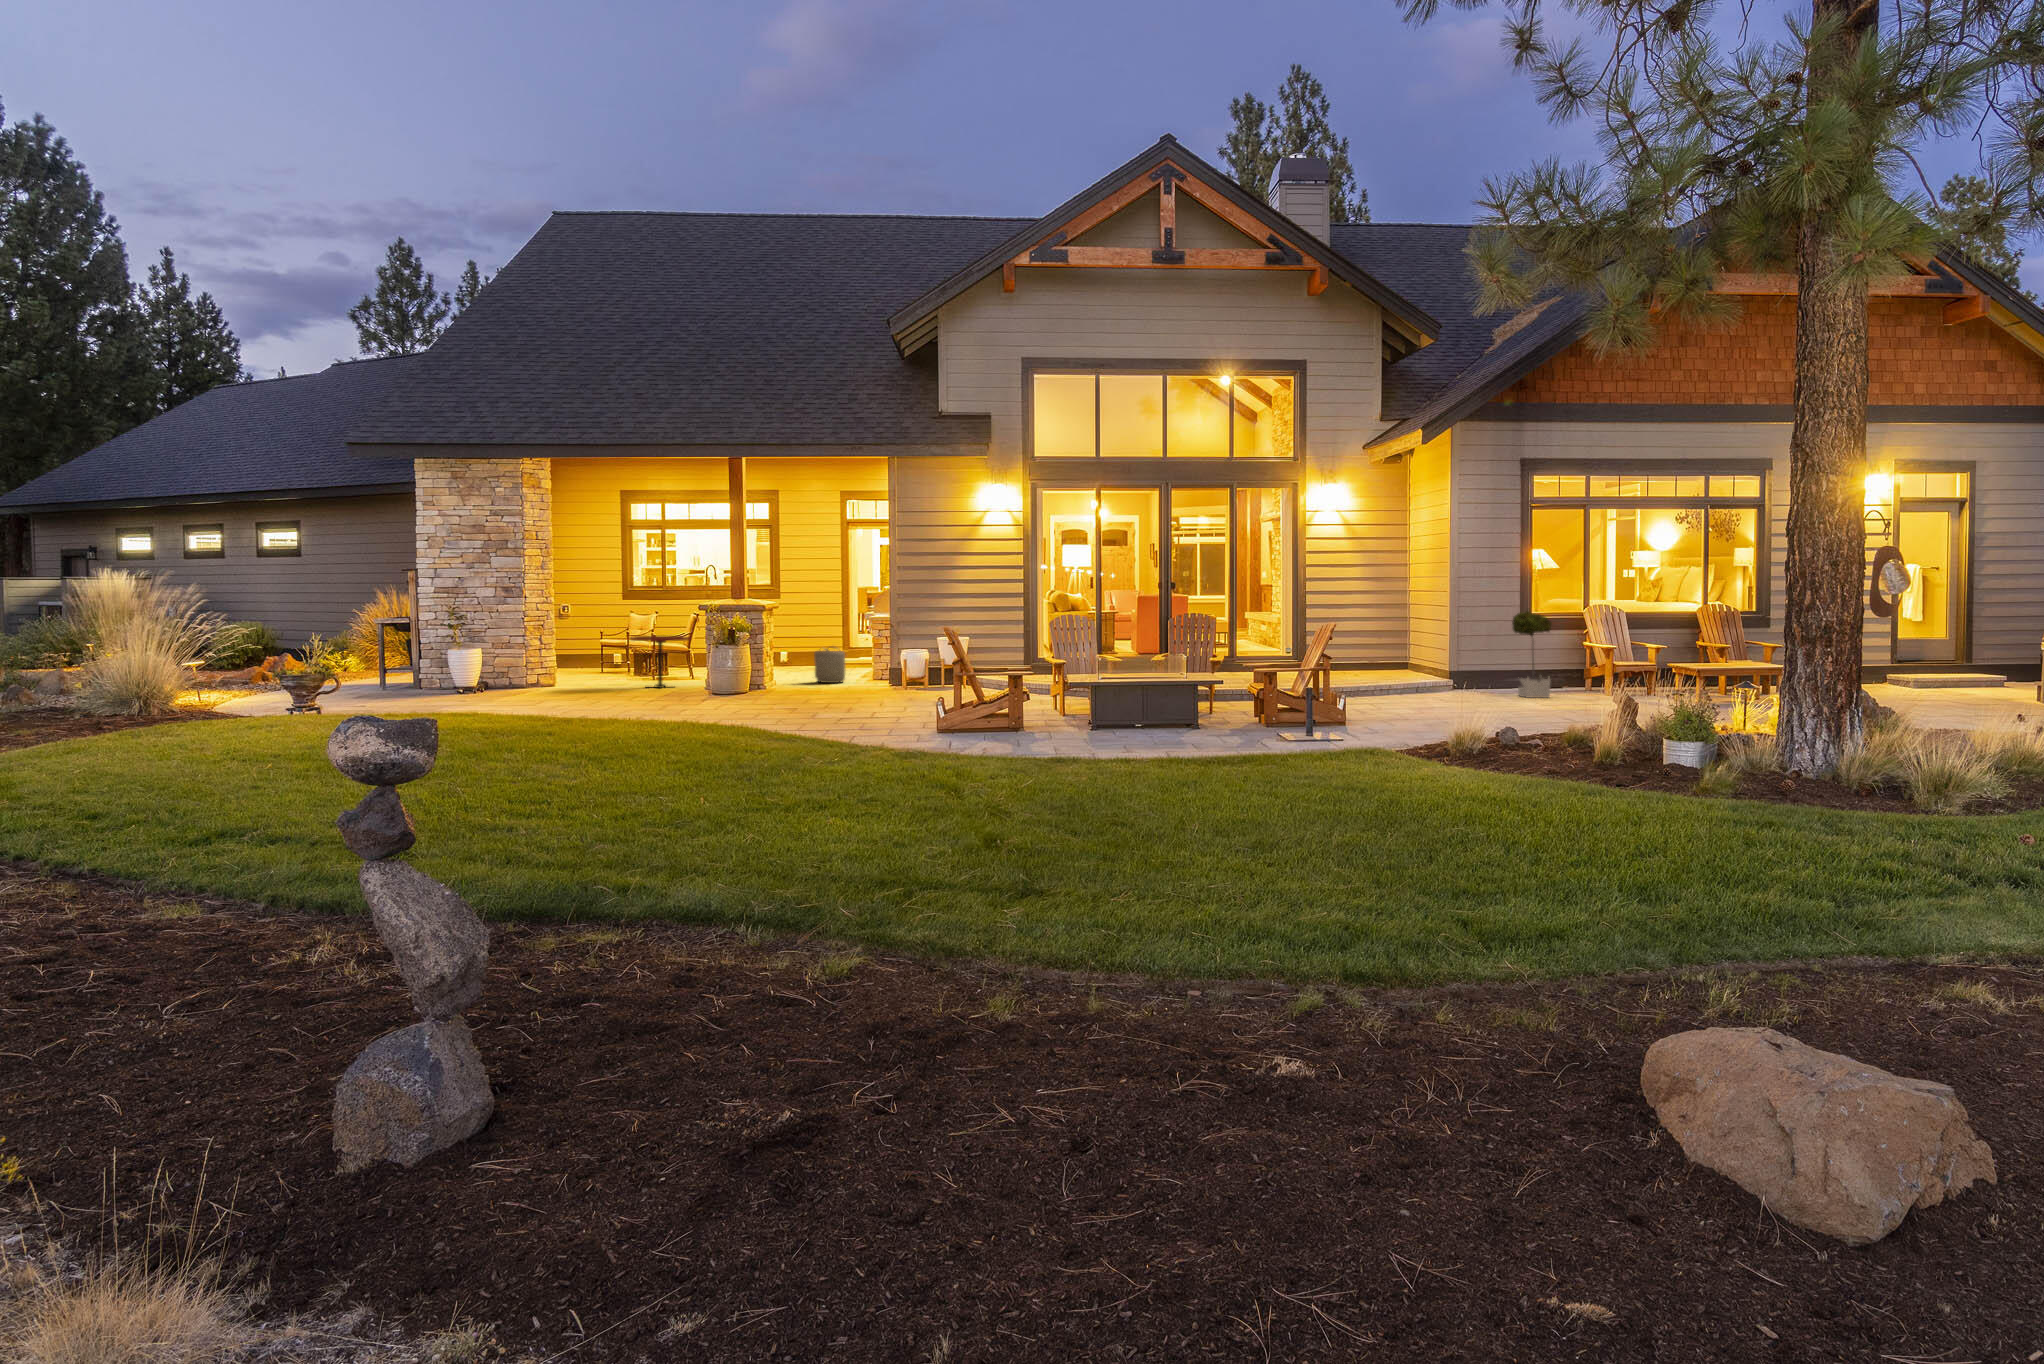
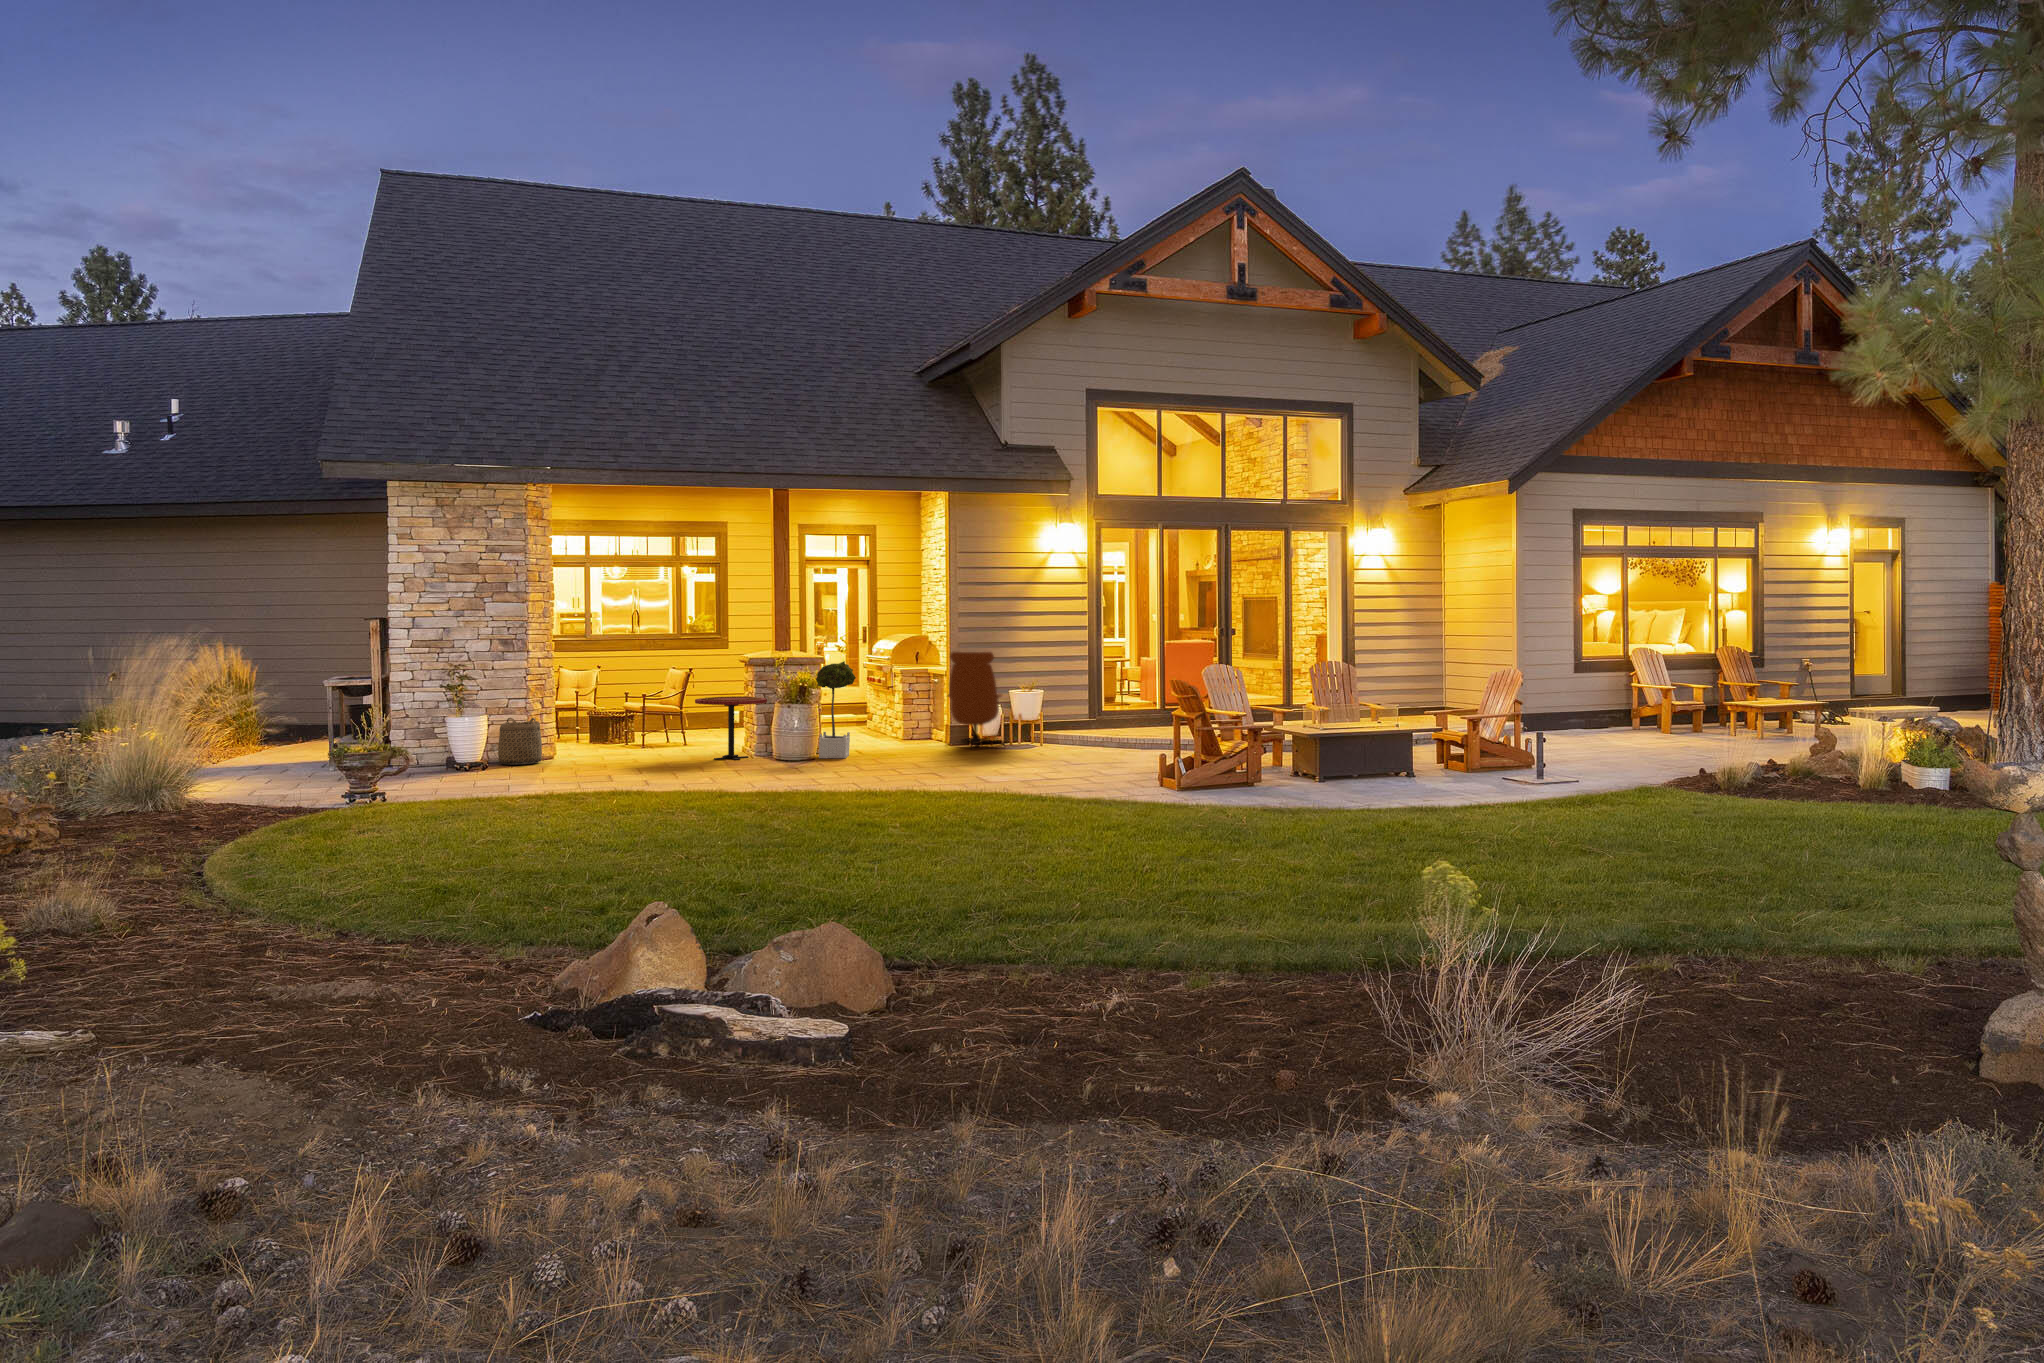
lounge chair: none [851,600,929,688] -> present [948,652,1002,748]
potted tree: present [1512,611,1552,698] -> present [816,661,856,758]
basket: present [814,647,845,683] -> present [498,718,542,765]

